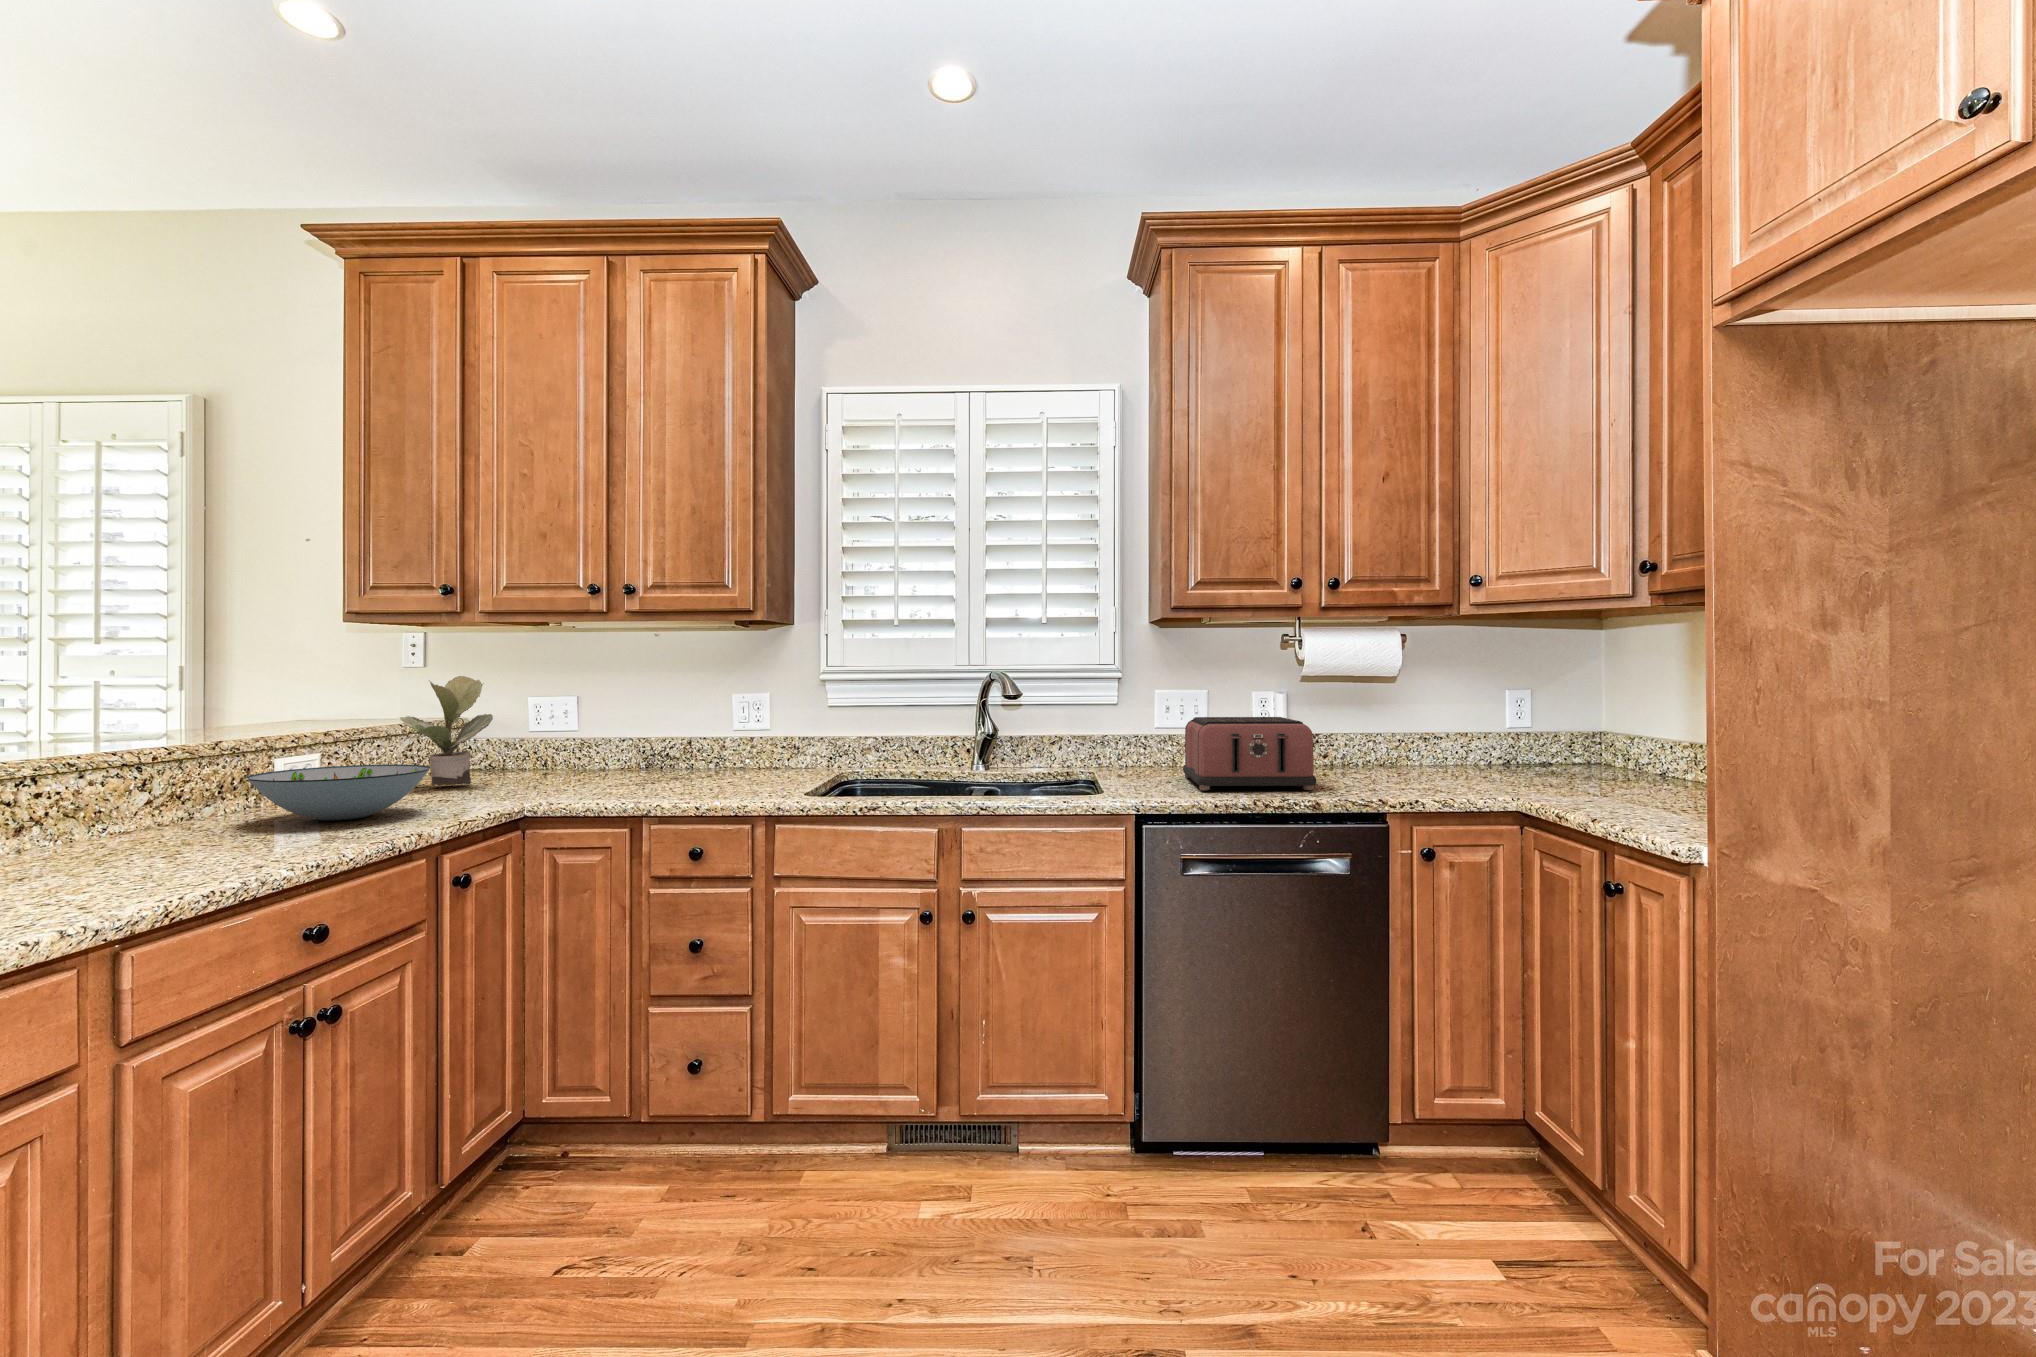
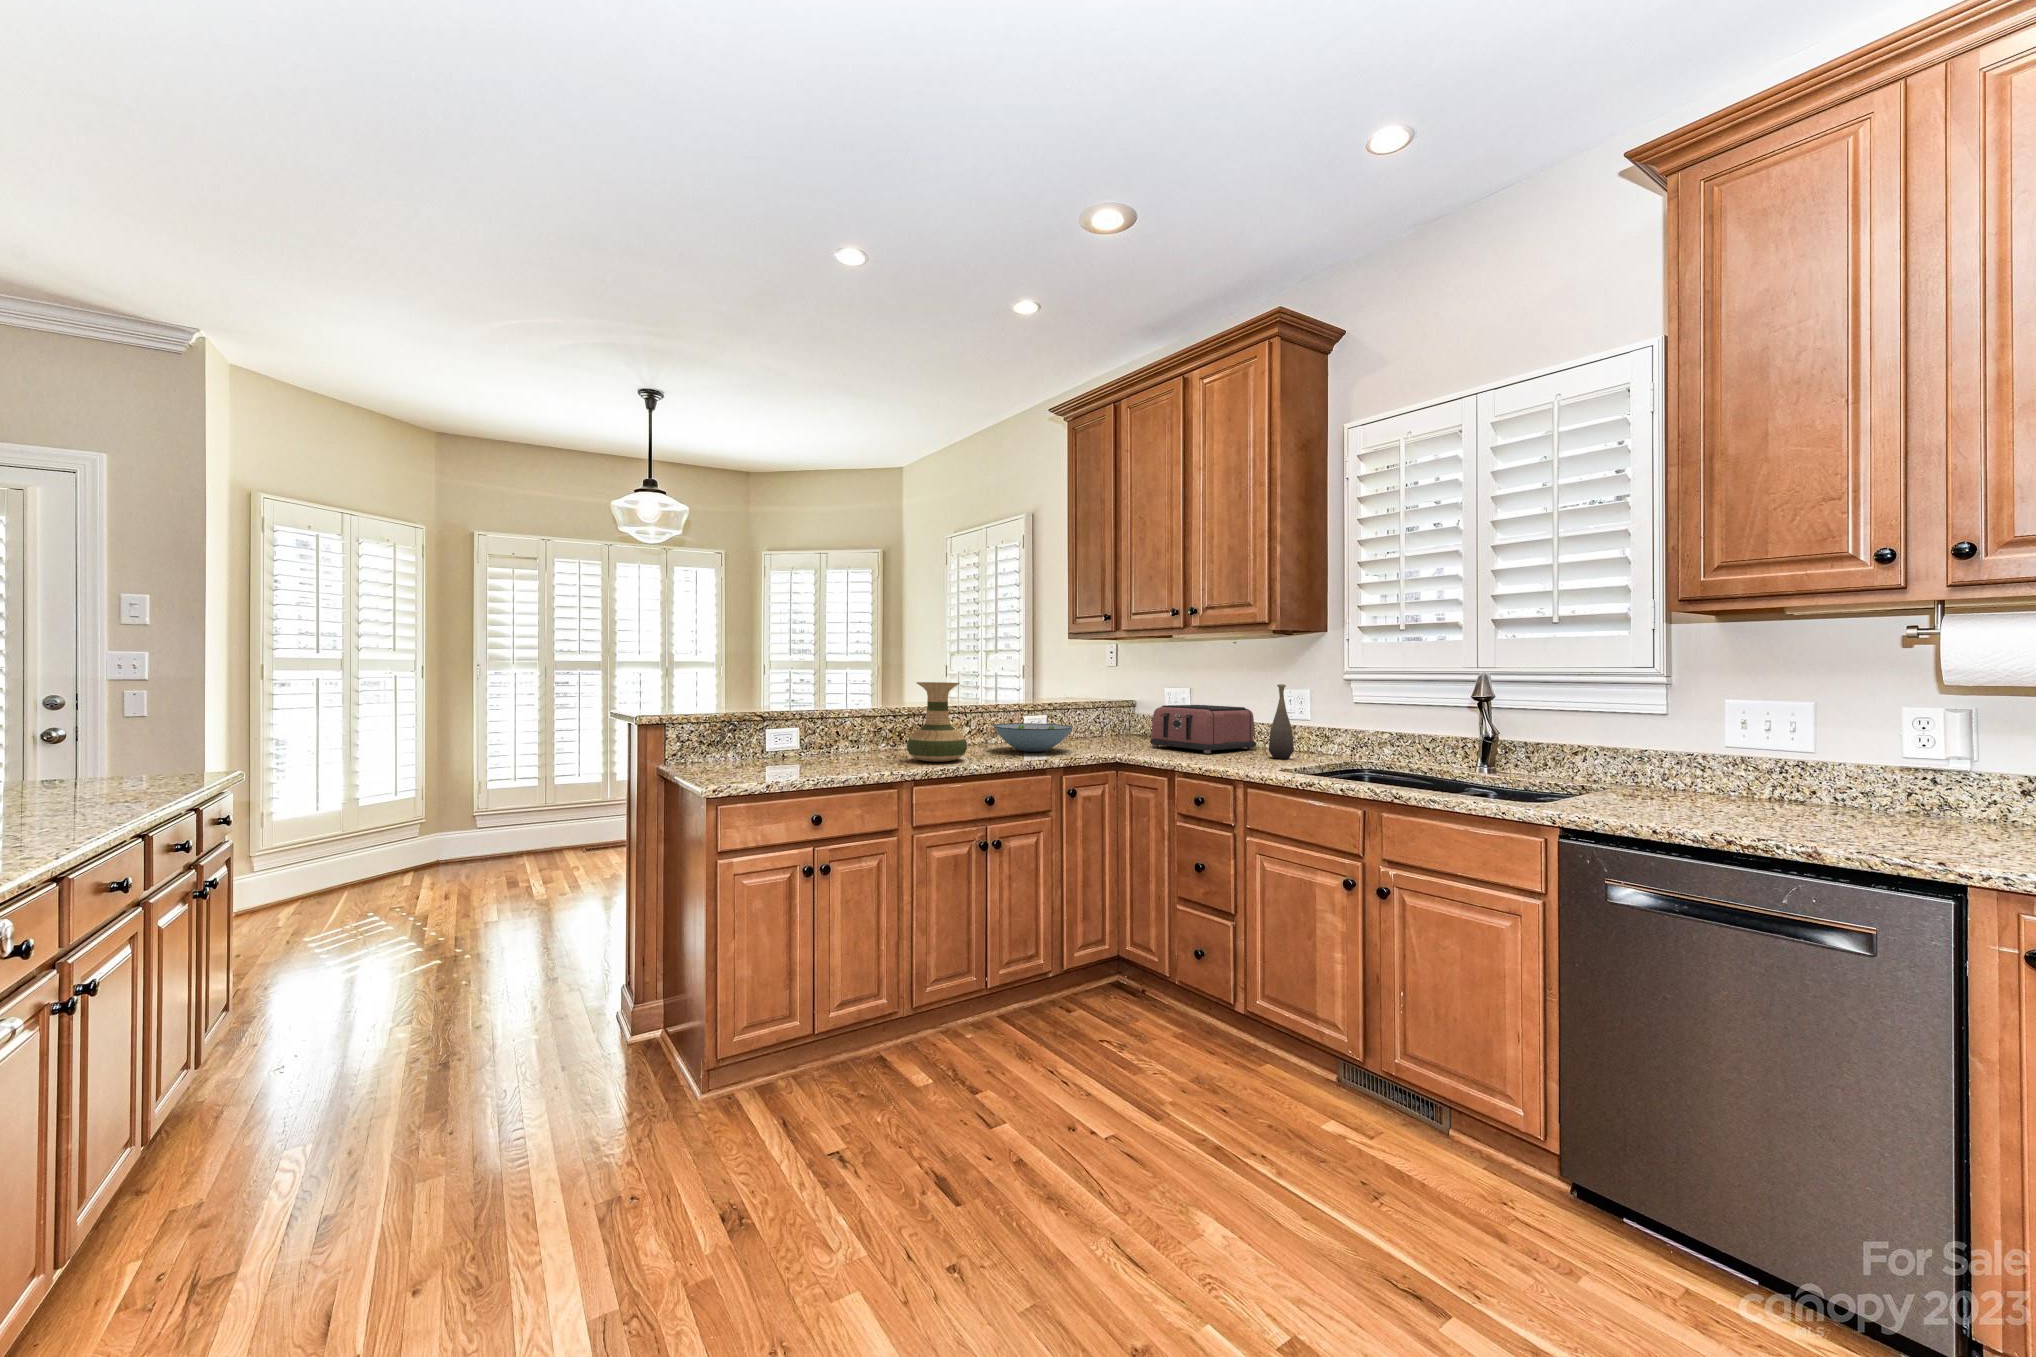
potted plant: present [400,676,493,786] -> none [1084,676,1127,742]
bottle: none [737,681,771,782] -> present [1269,684,1294,759]
vase: none [64,697,238,871] -> present [907,682,967,762]
toaster: present [1183,717,1316,790] -> present [1150,705,1256,753]

